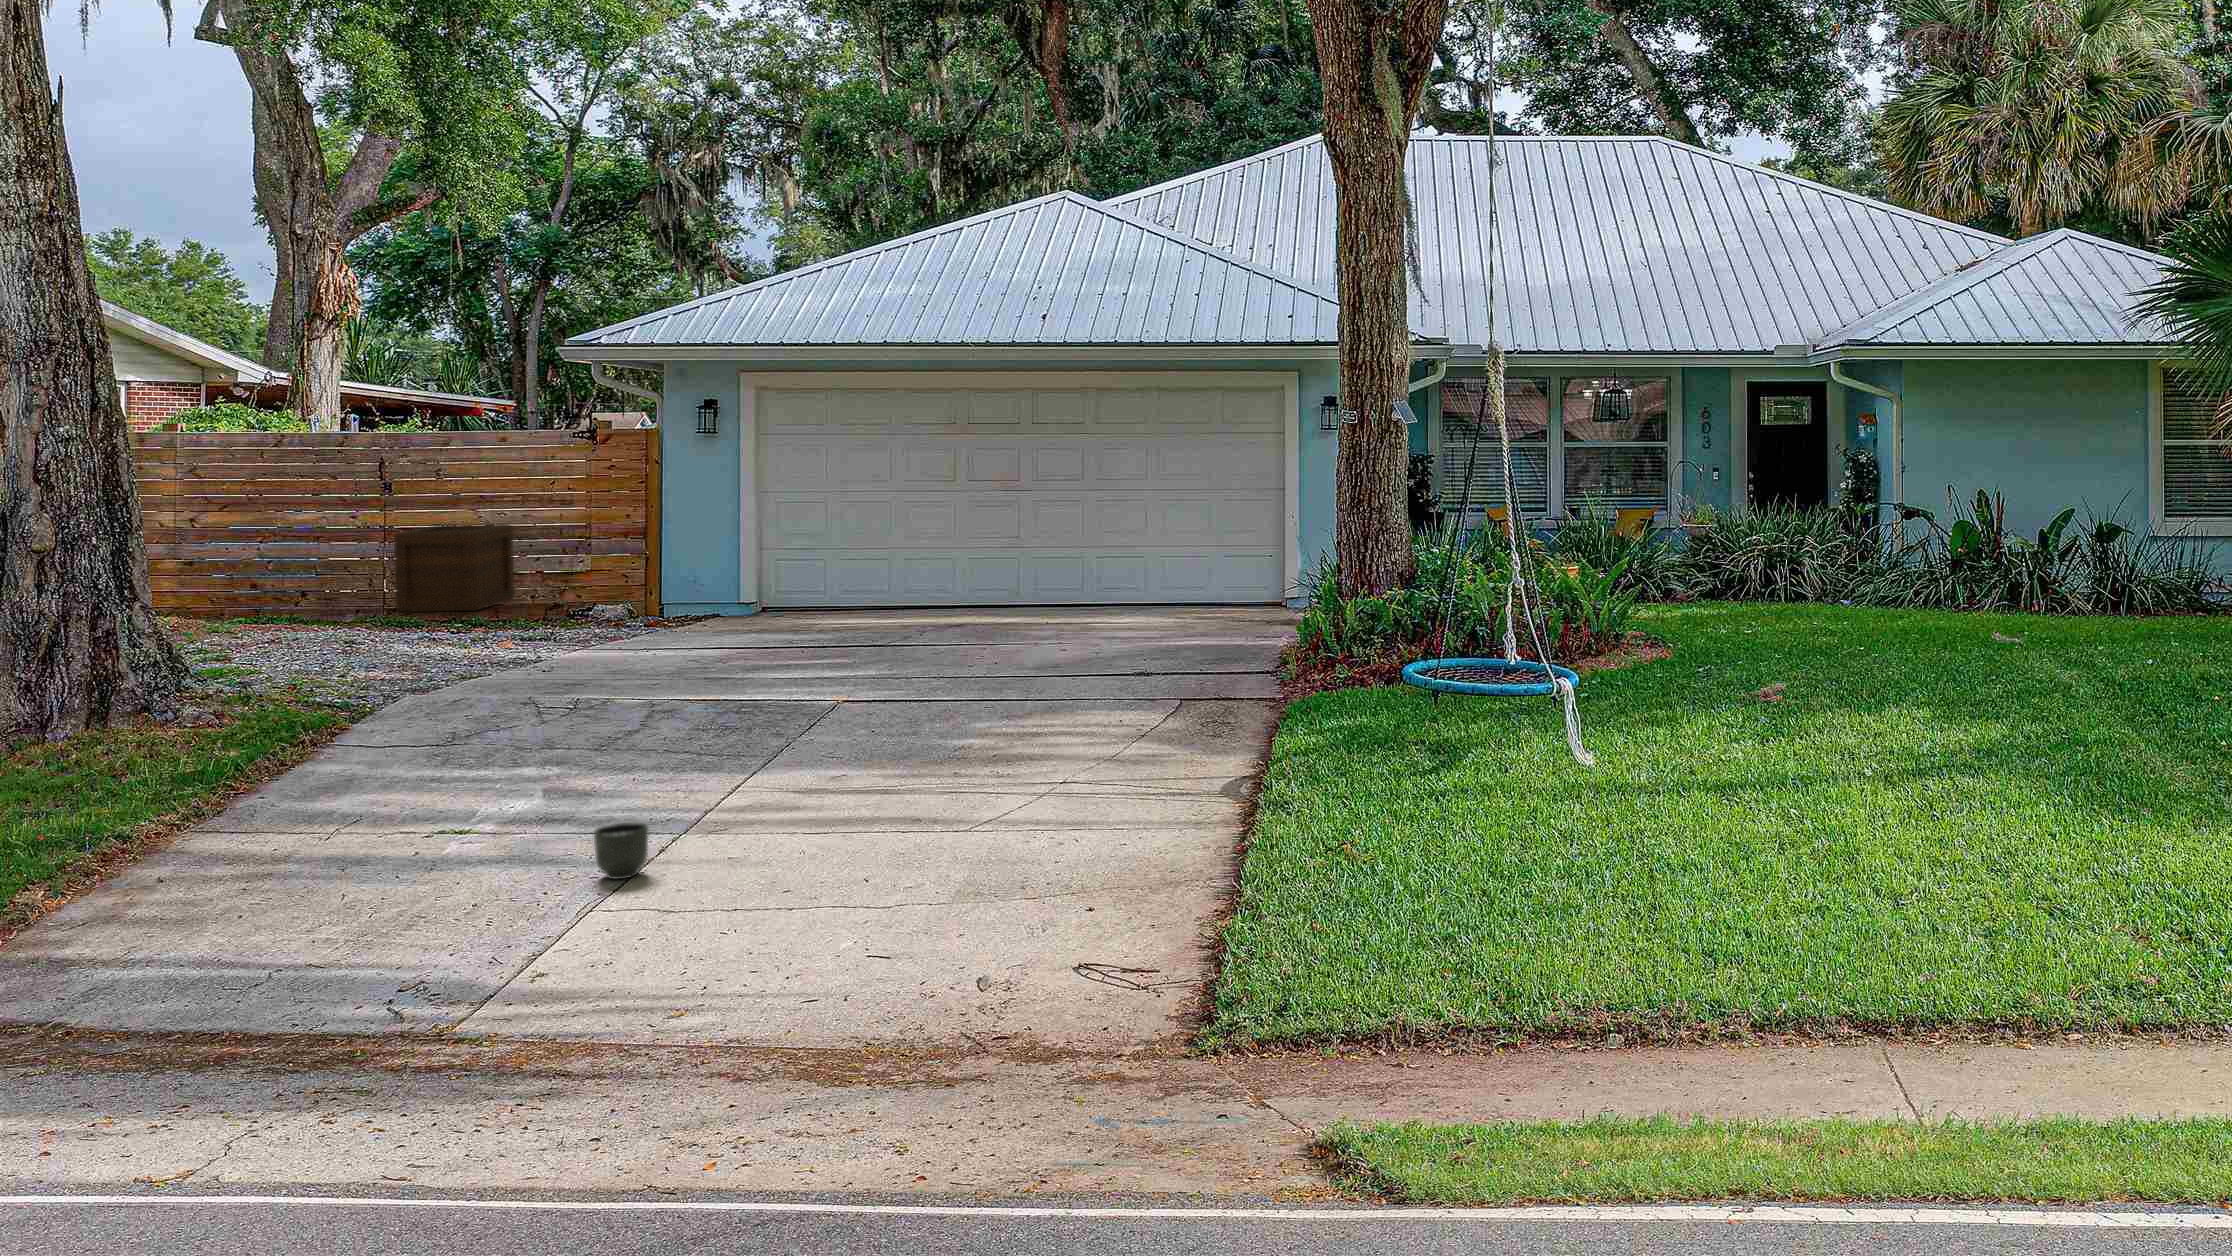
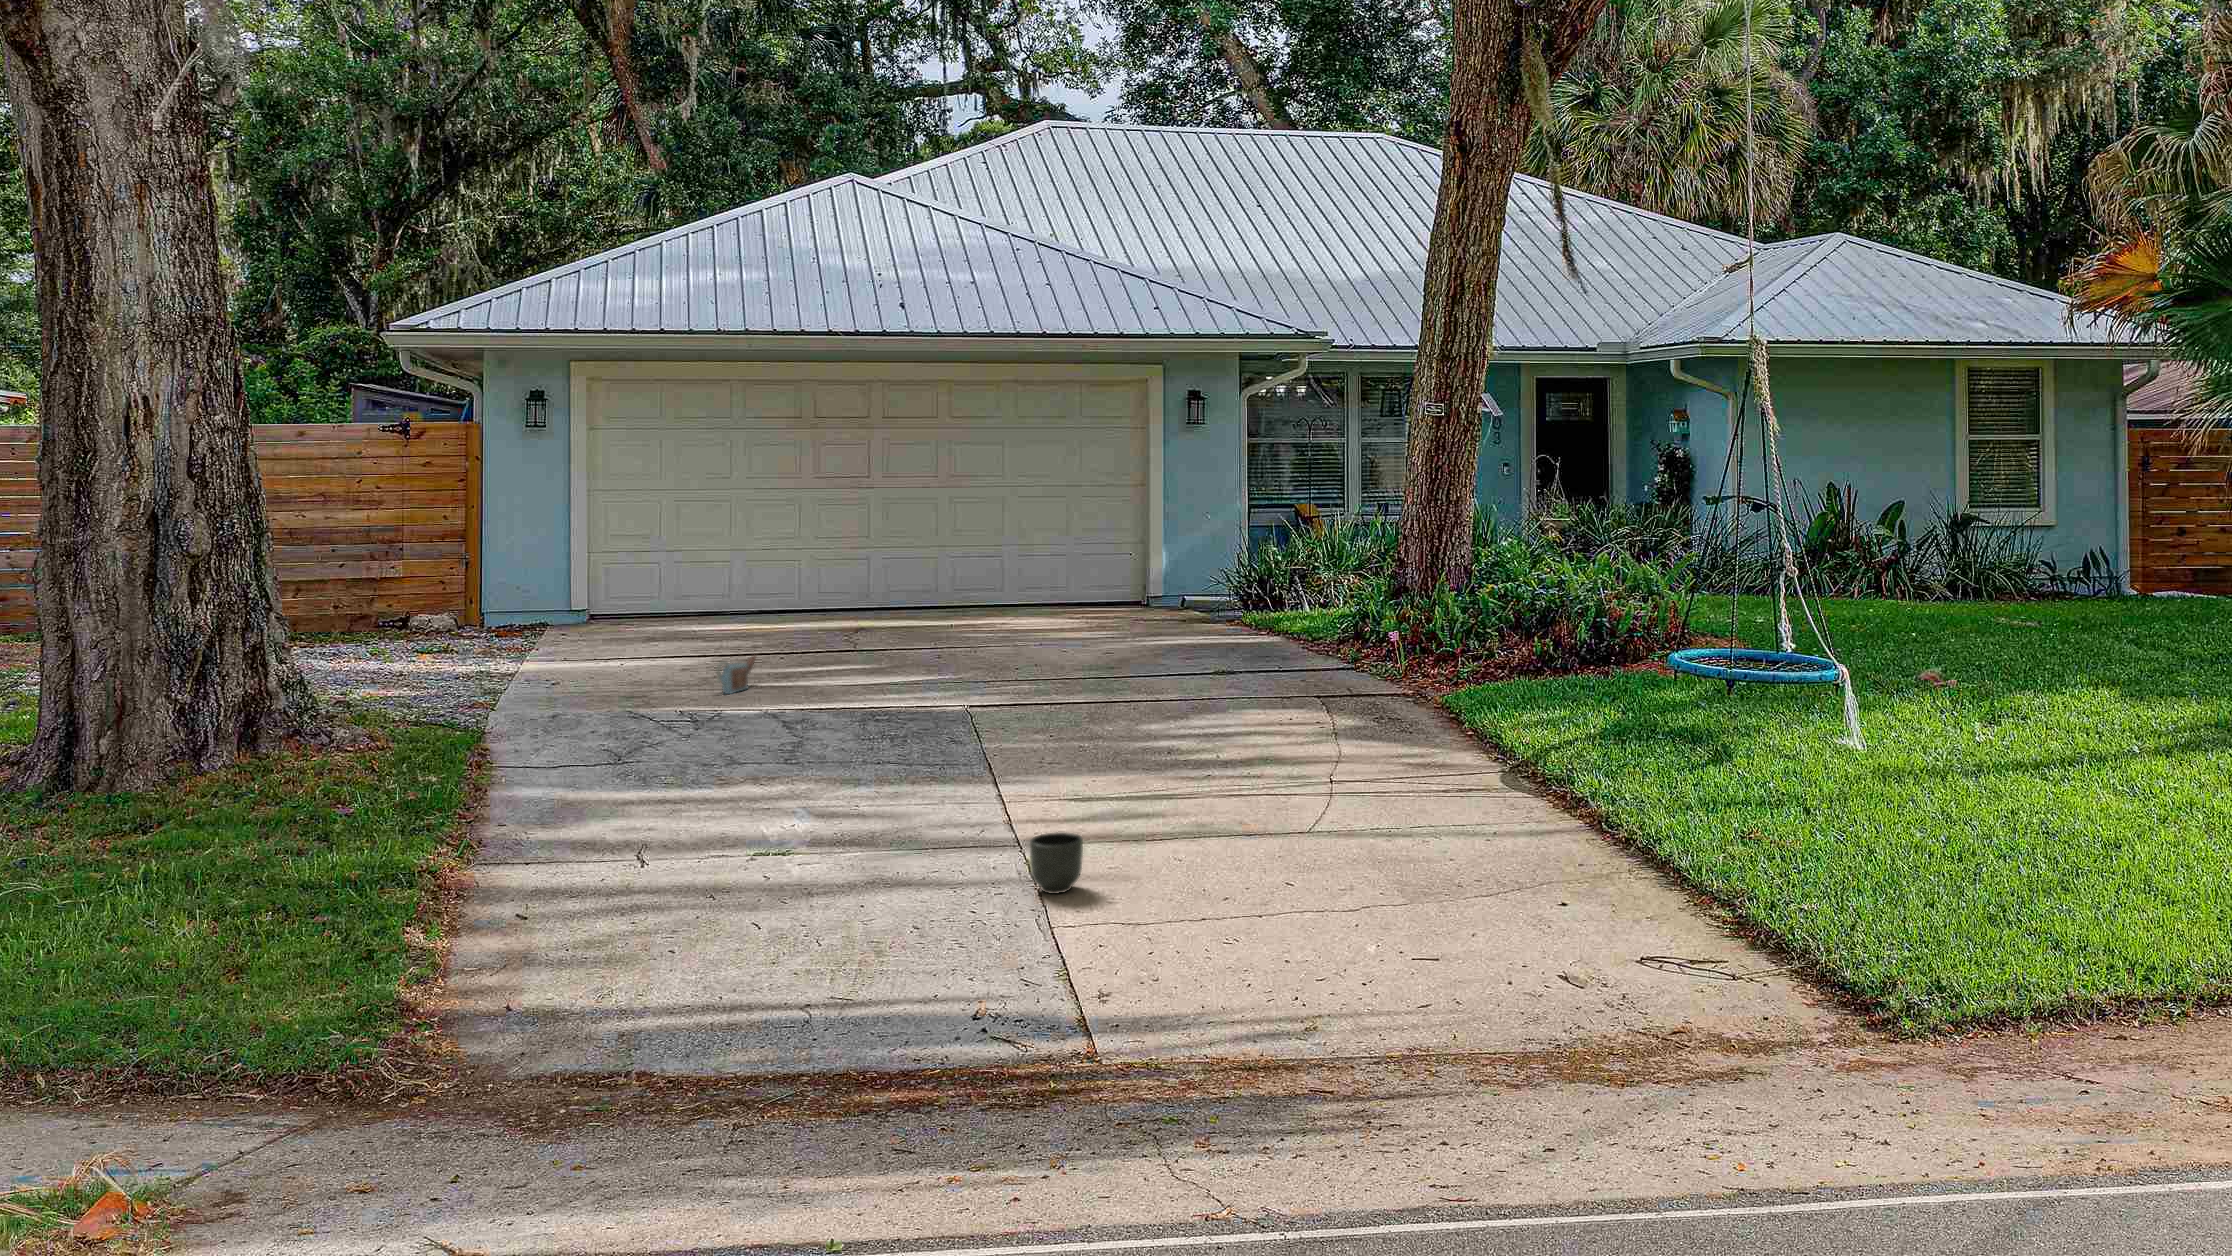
wooden crate: present [394,524,515,612] -> none [354,525,471,618]
watering can: none [599,652,651,689] -> present [717,655,756,694]

